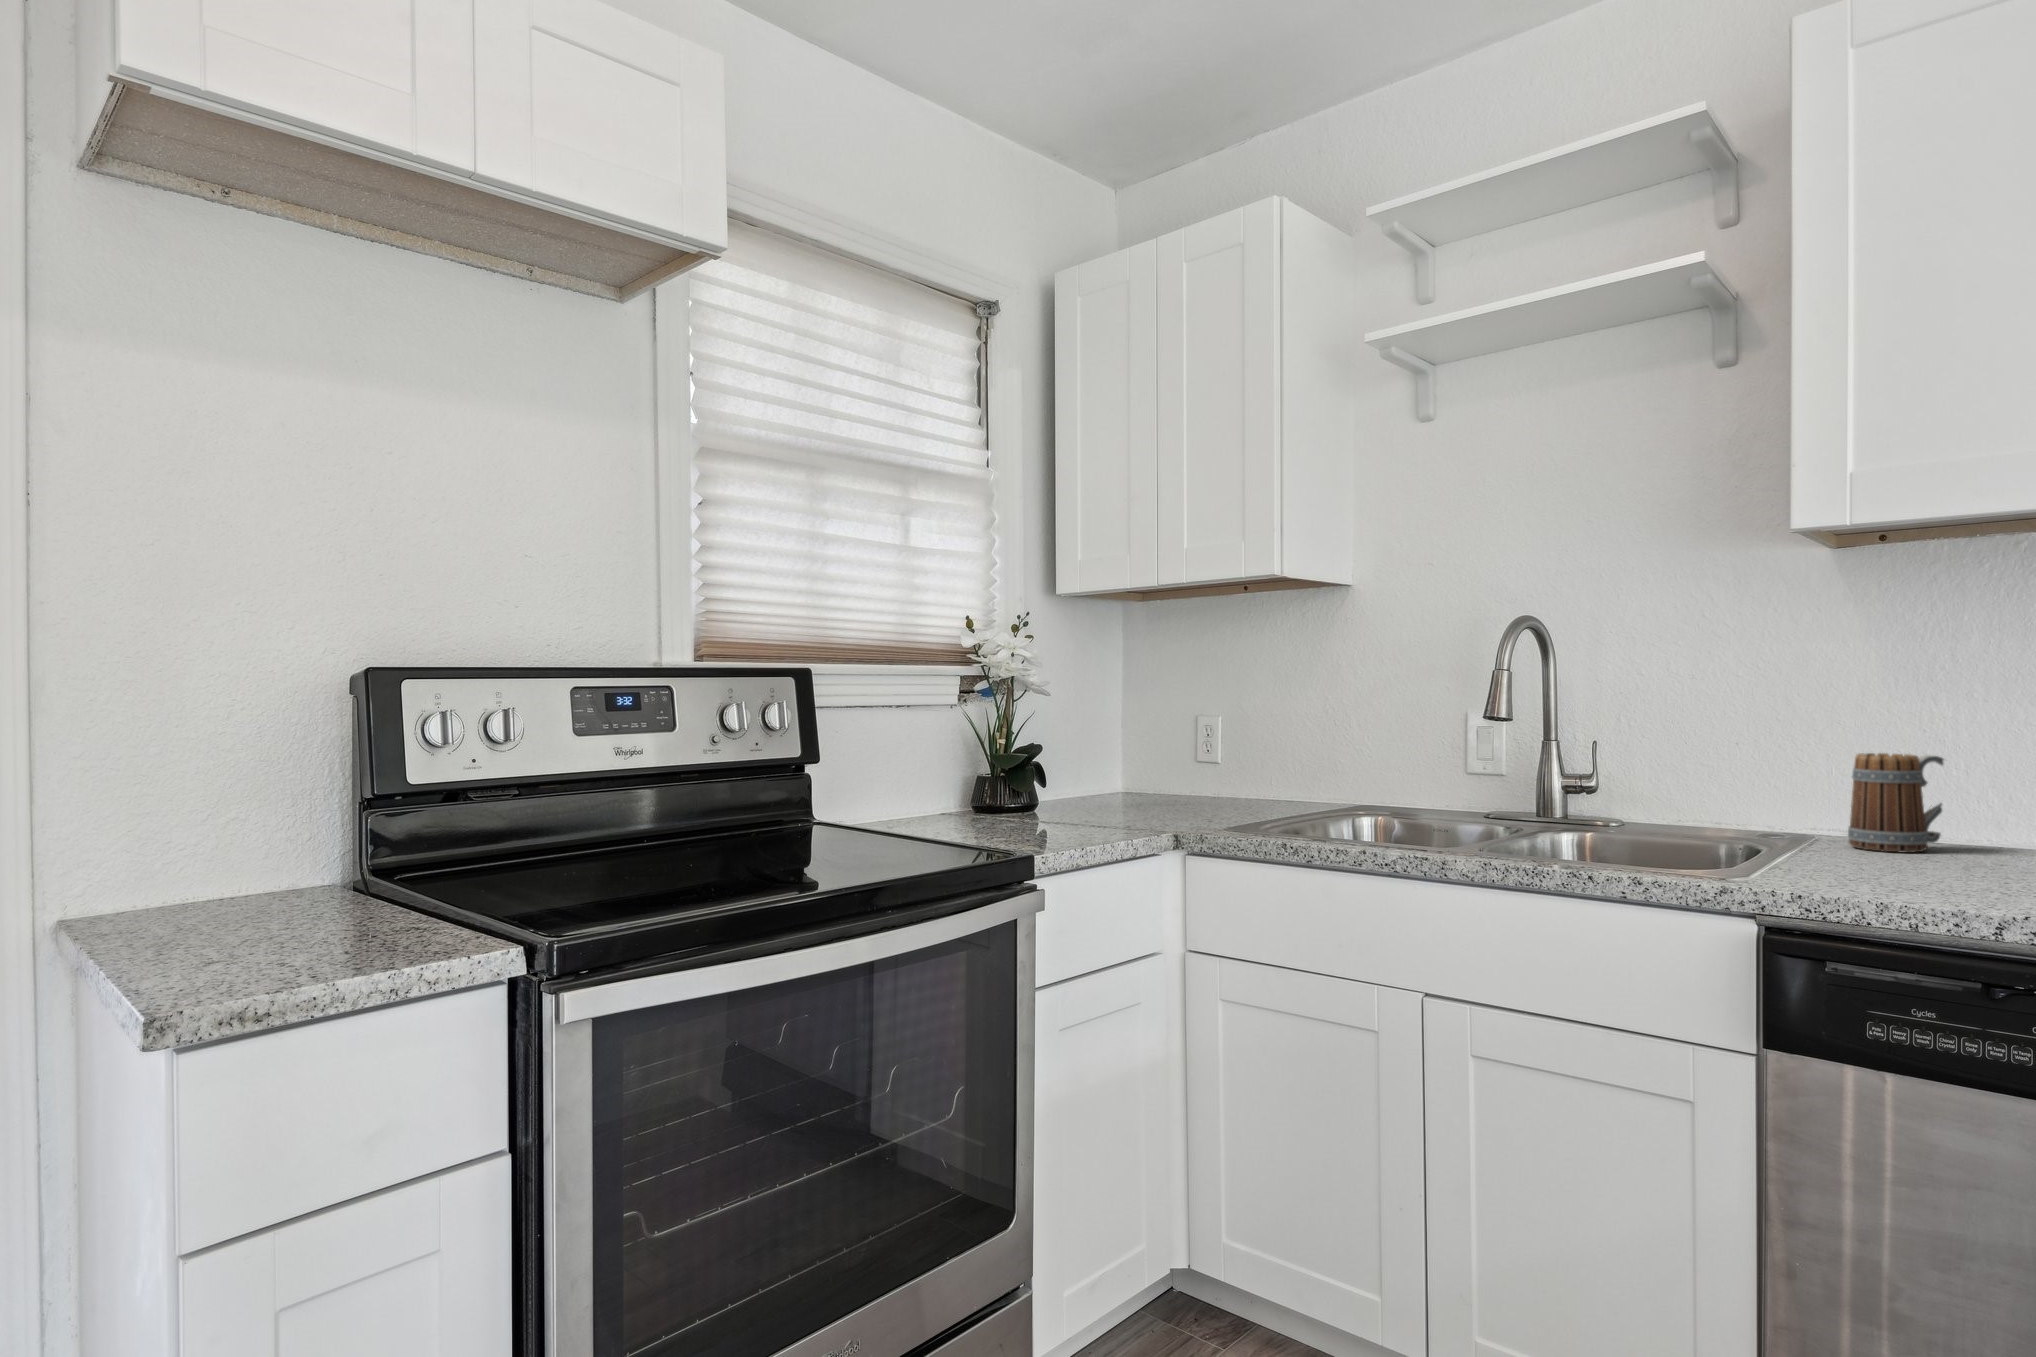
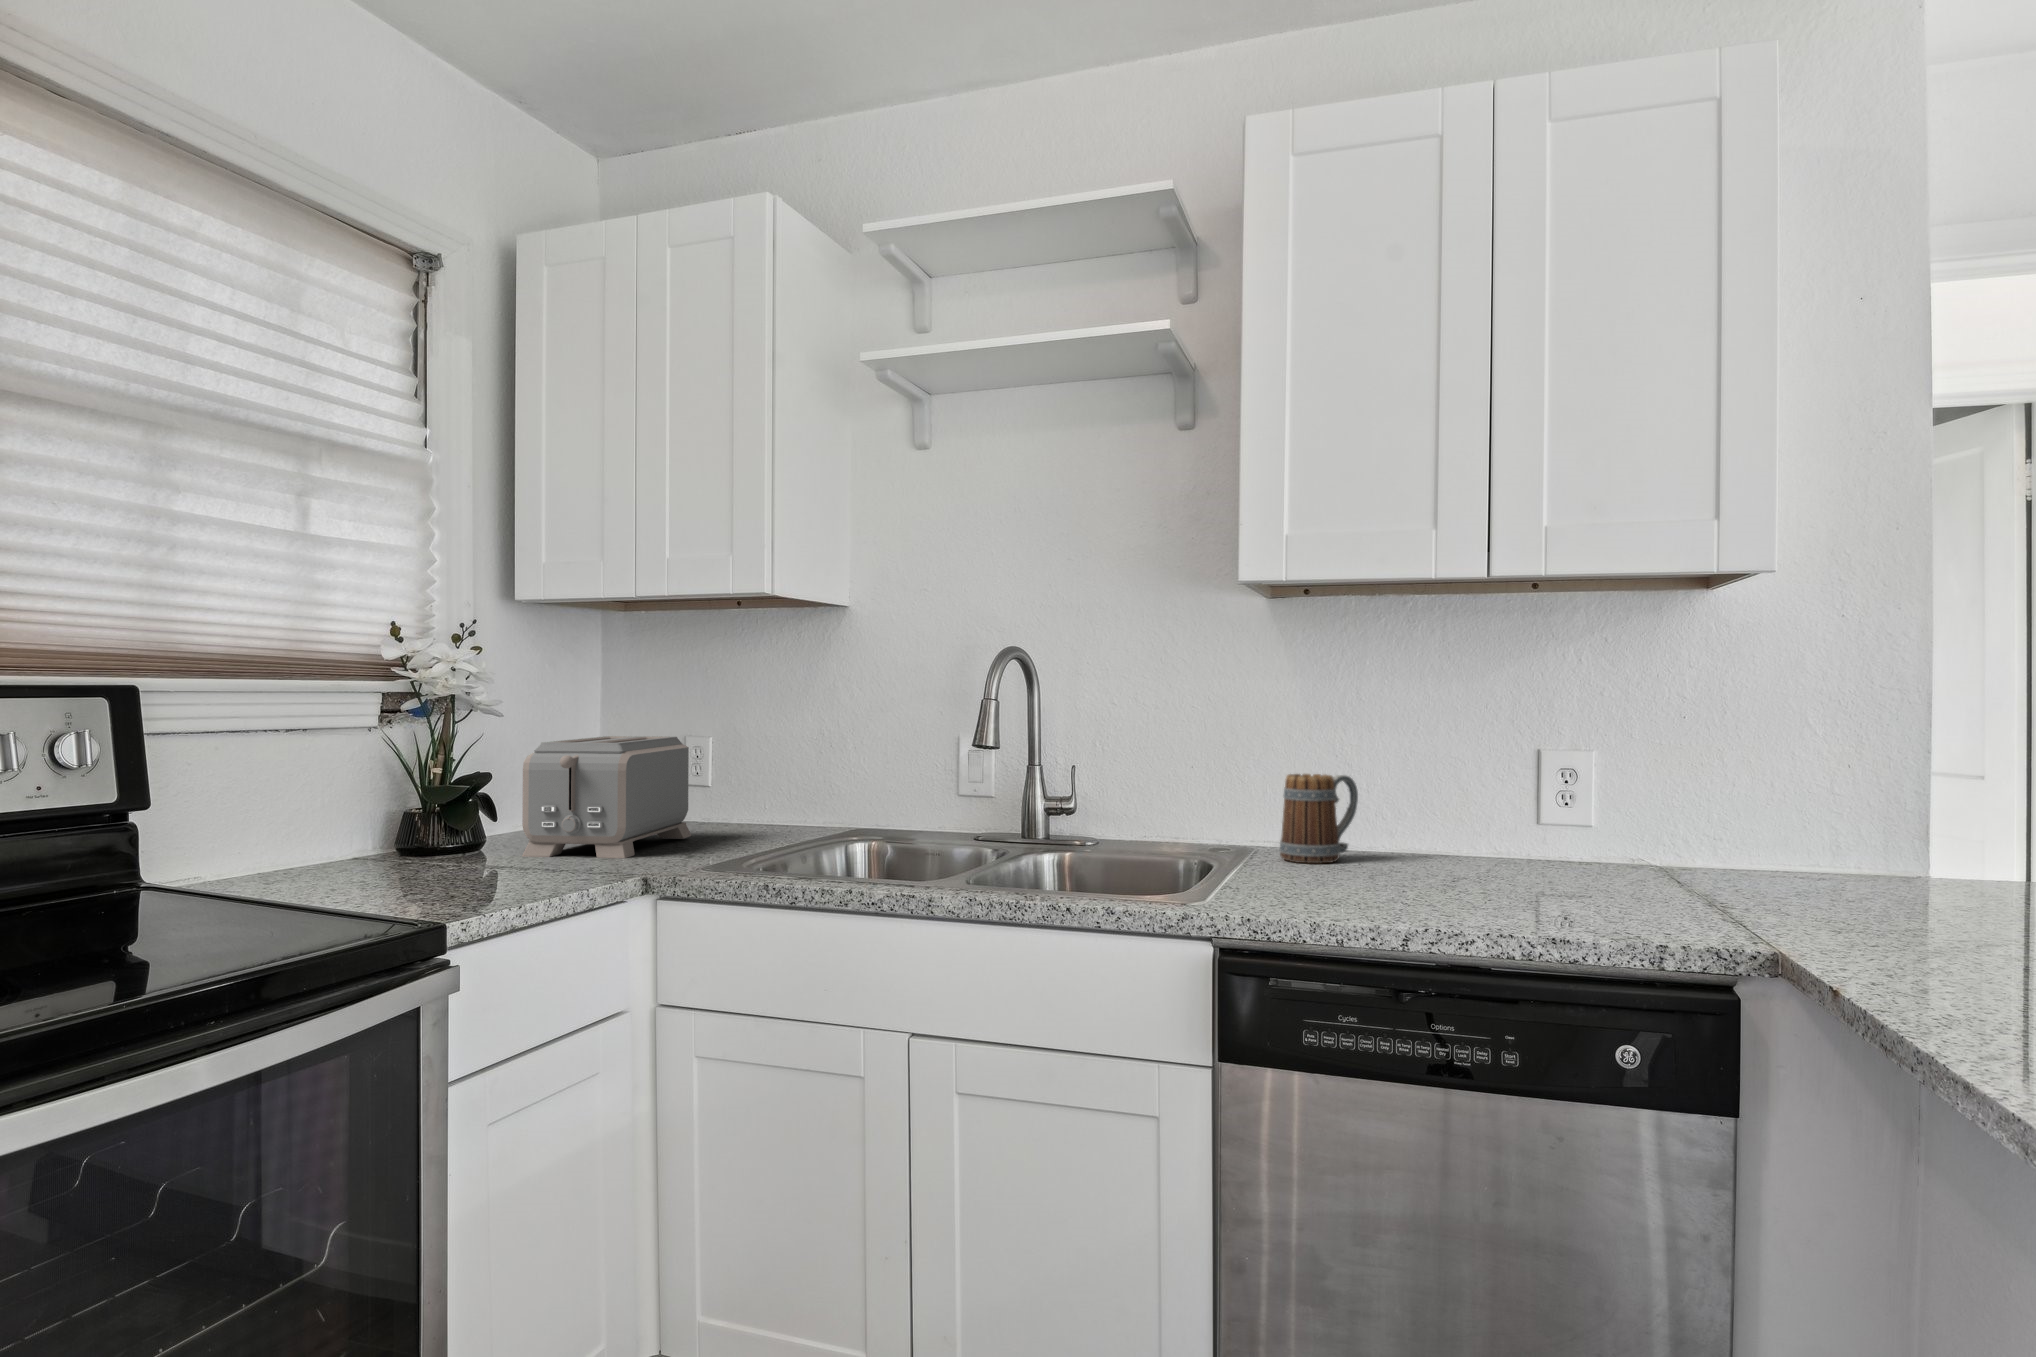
toaster: none [1070,712,1209,819] -> present [522,736,691,858]

